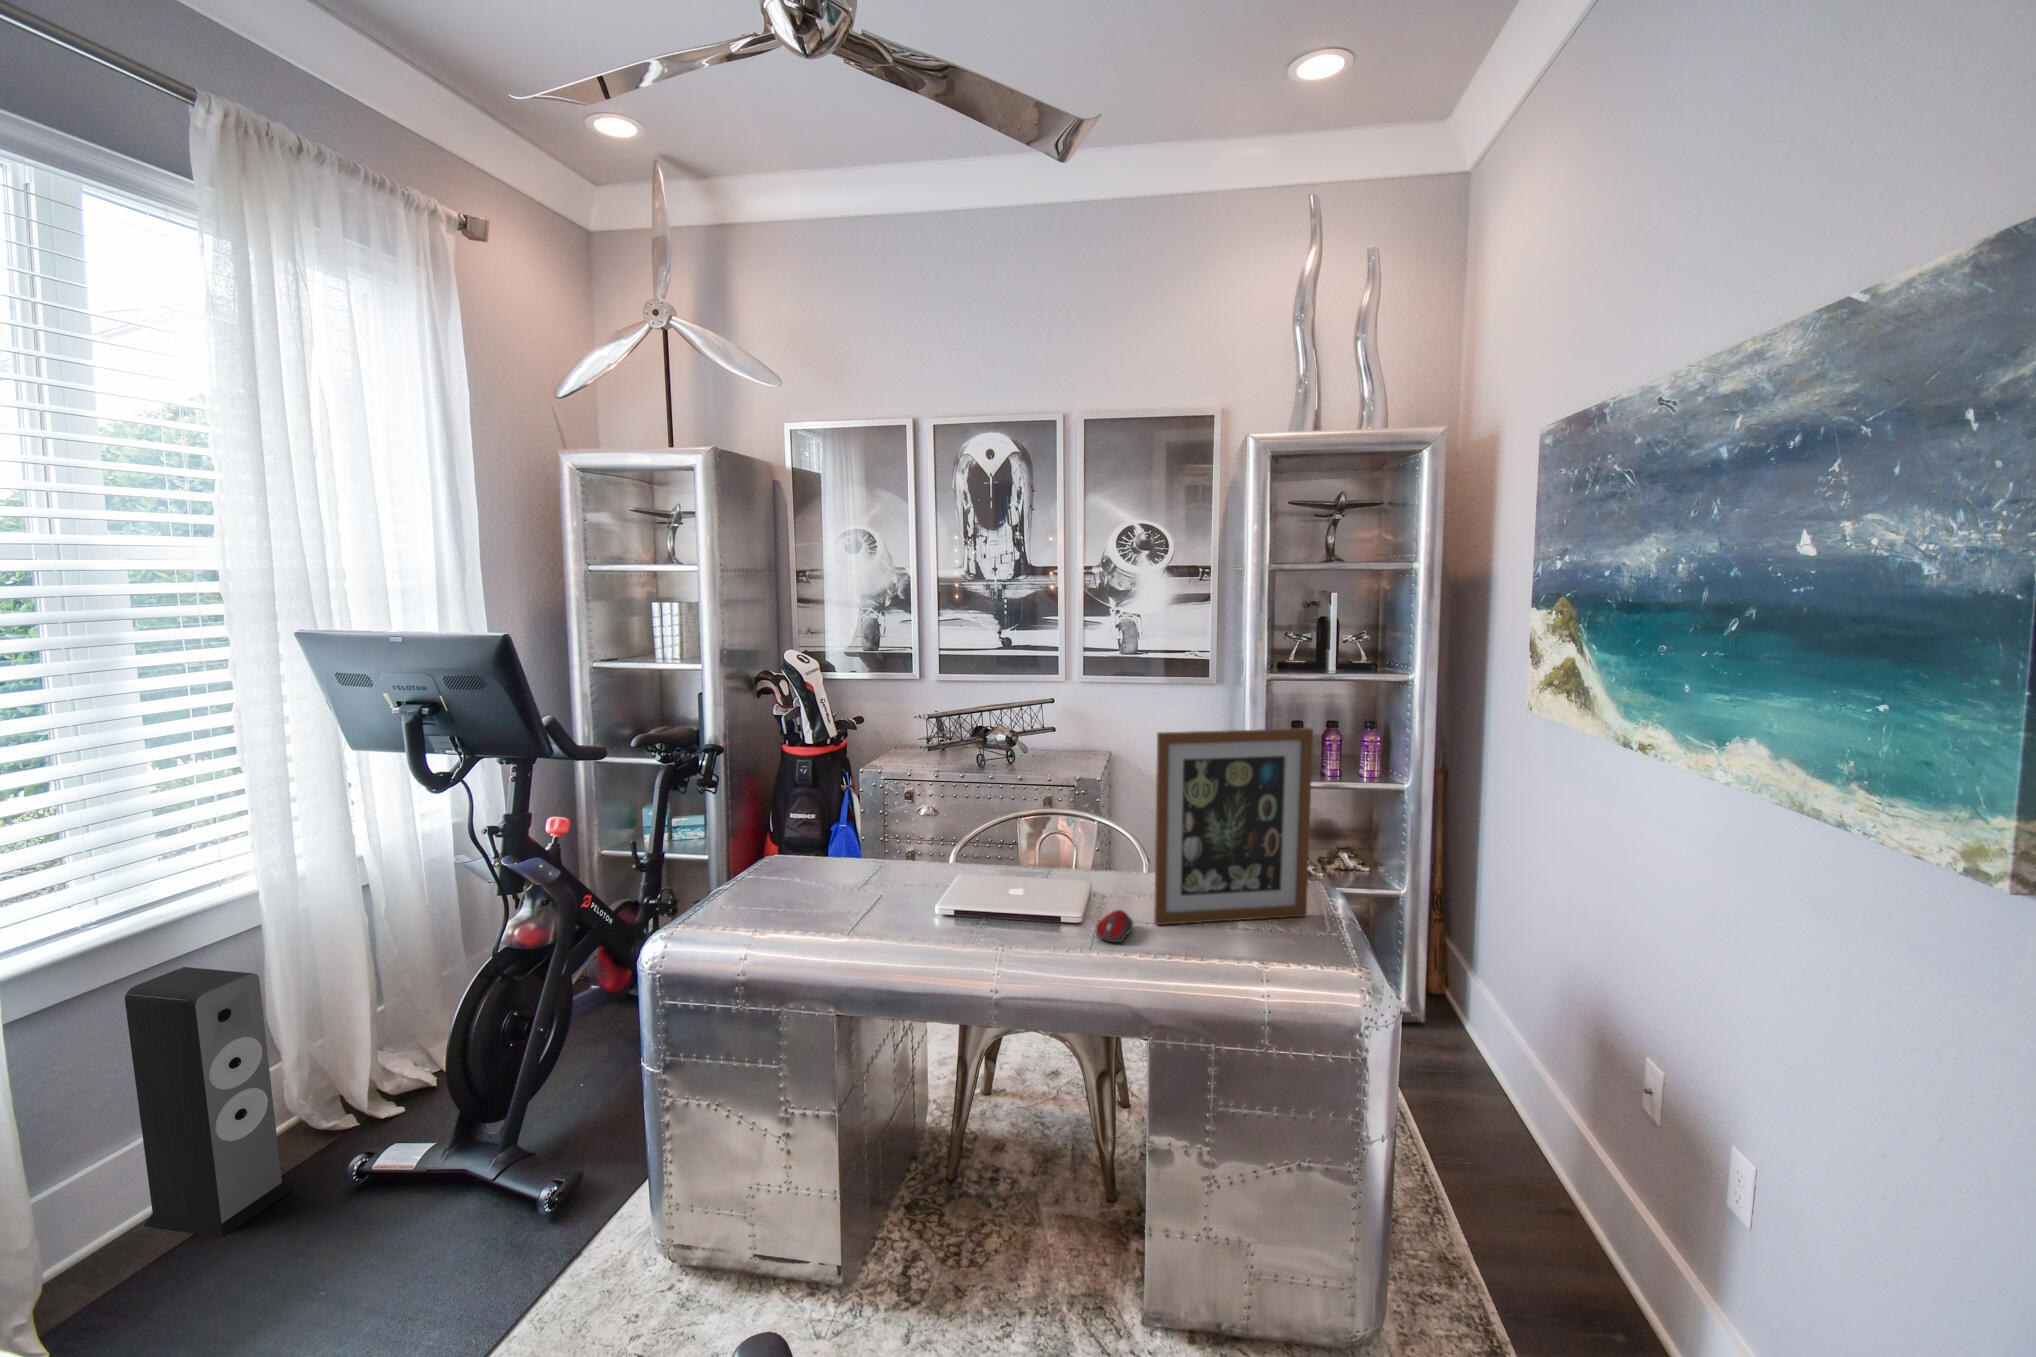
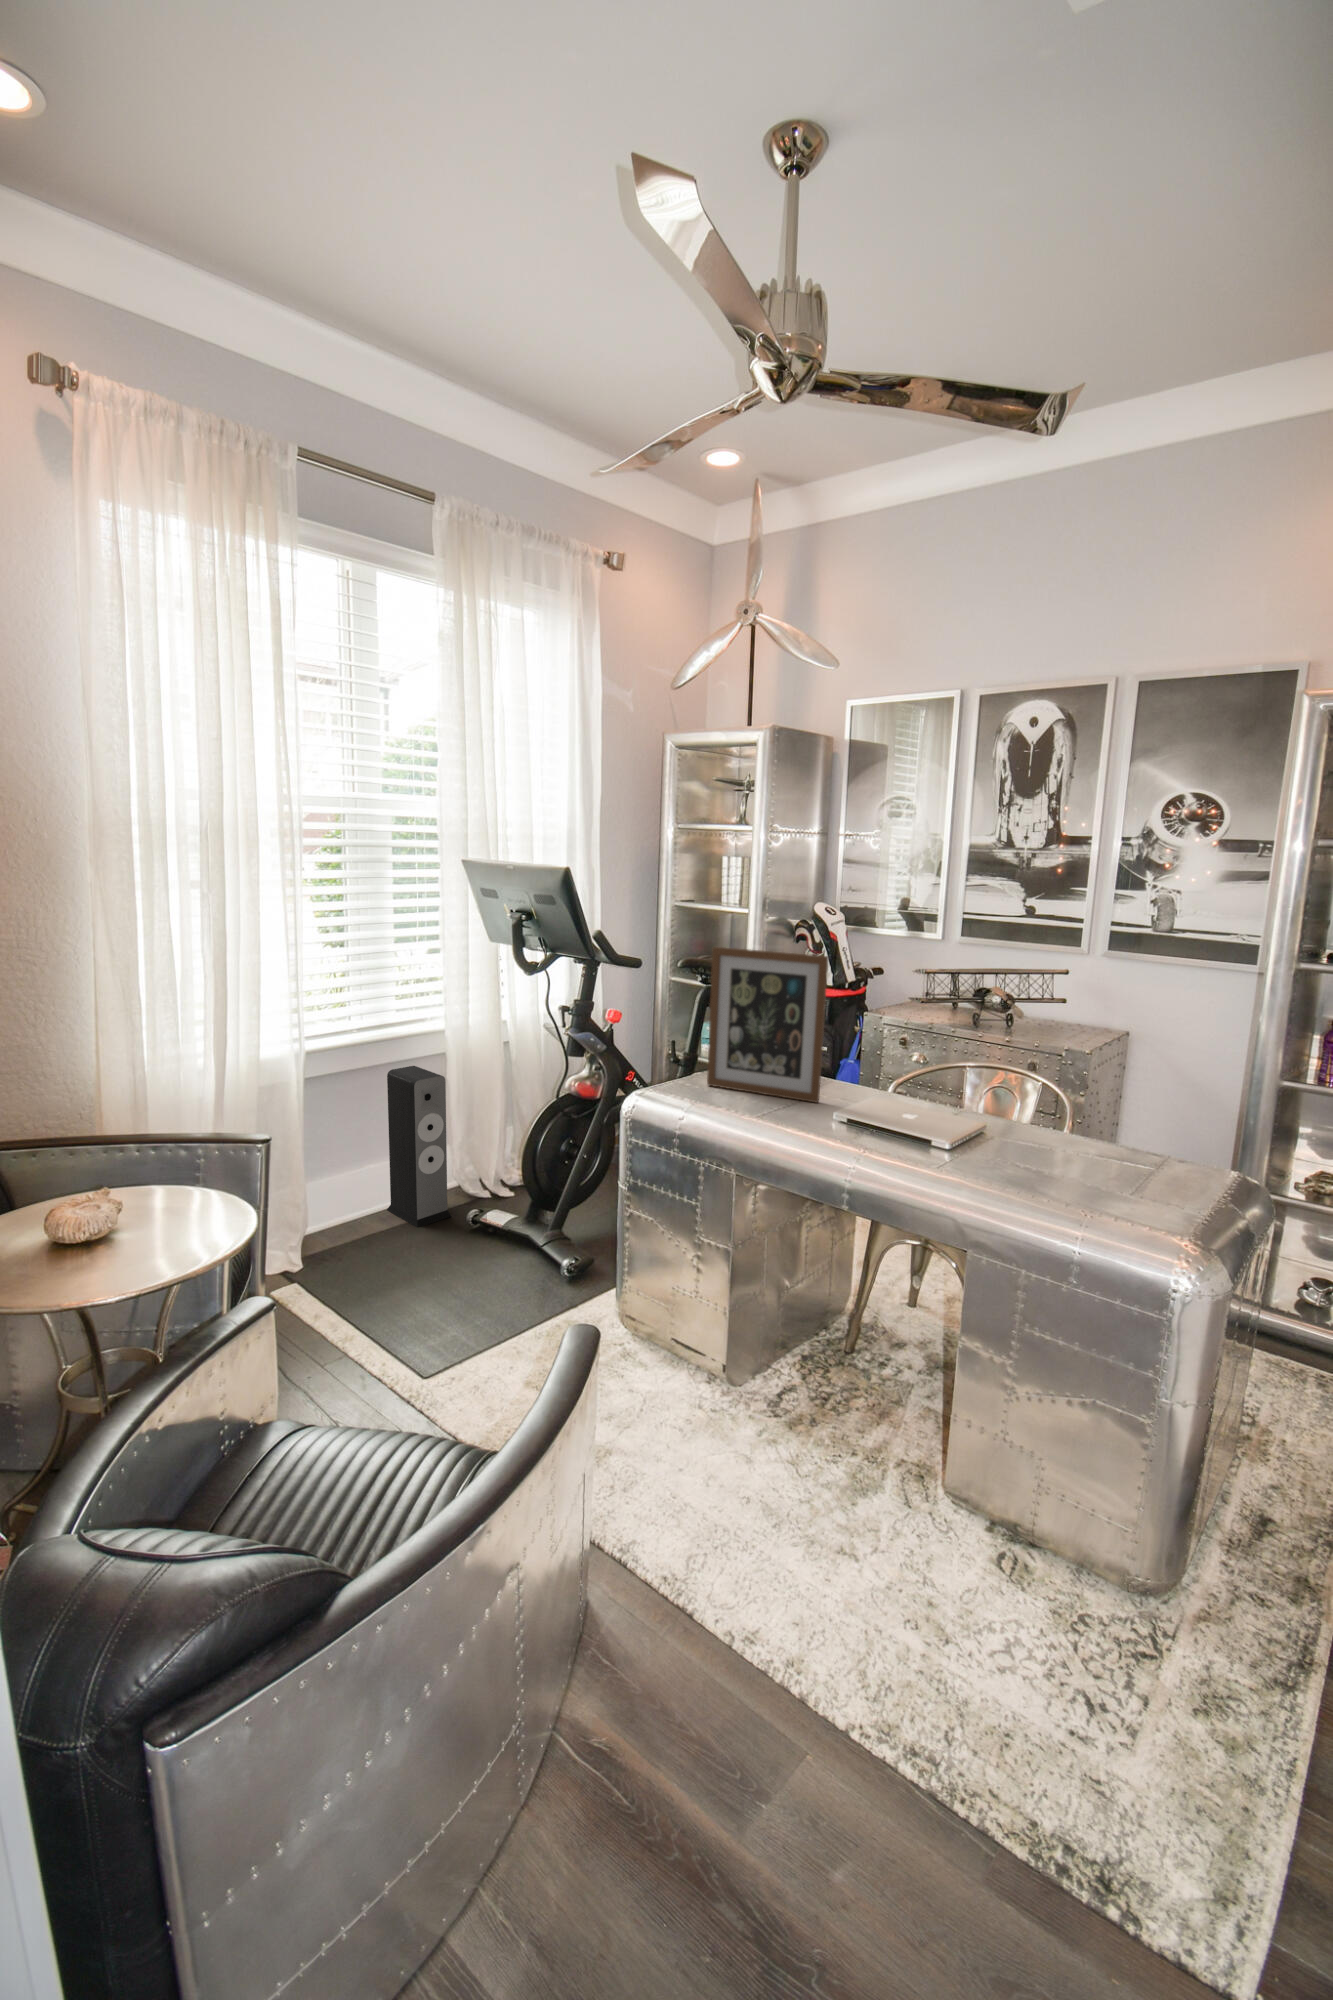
picture frame: present [1154,728,1313,925] -> present [707,947,828,1103]
computer mouse: present [1096,910,1134,943] -> none [947,1140,989,1165]

